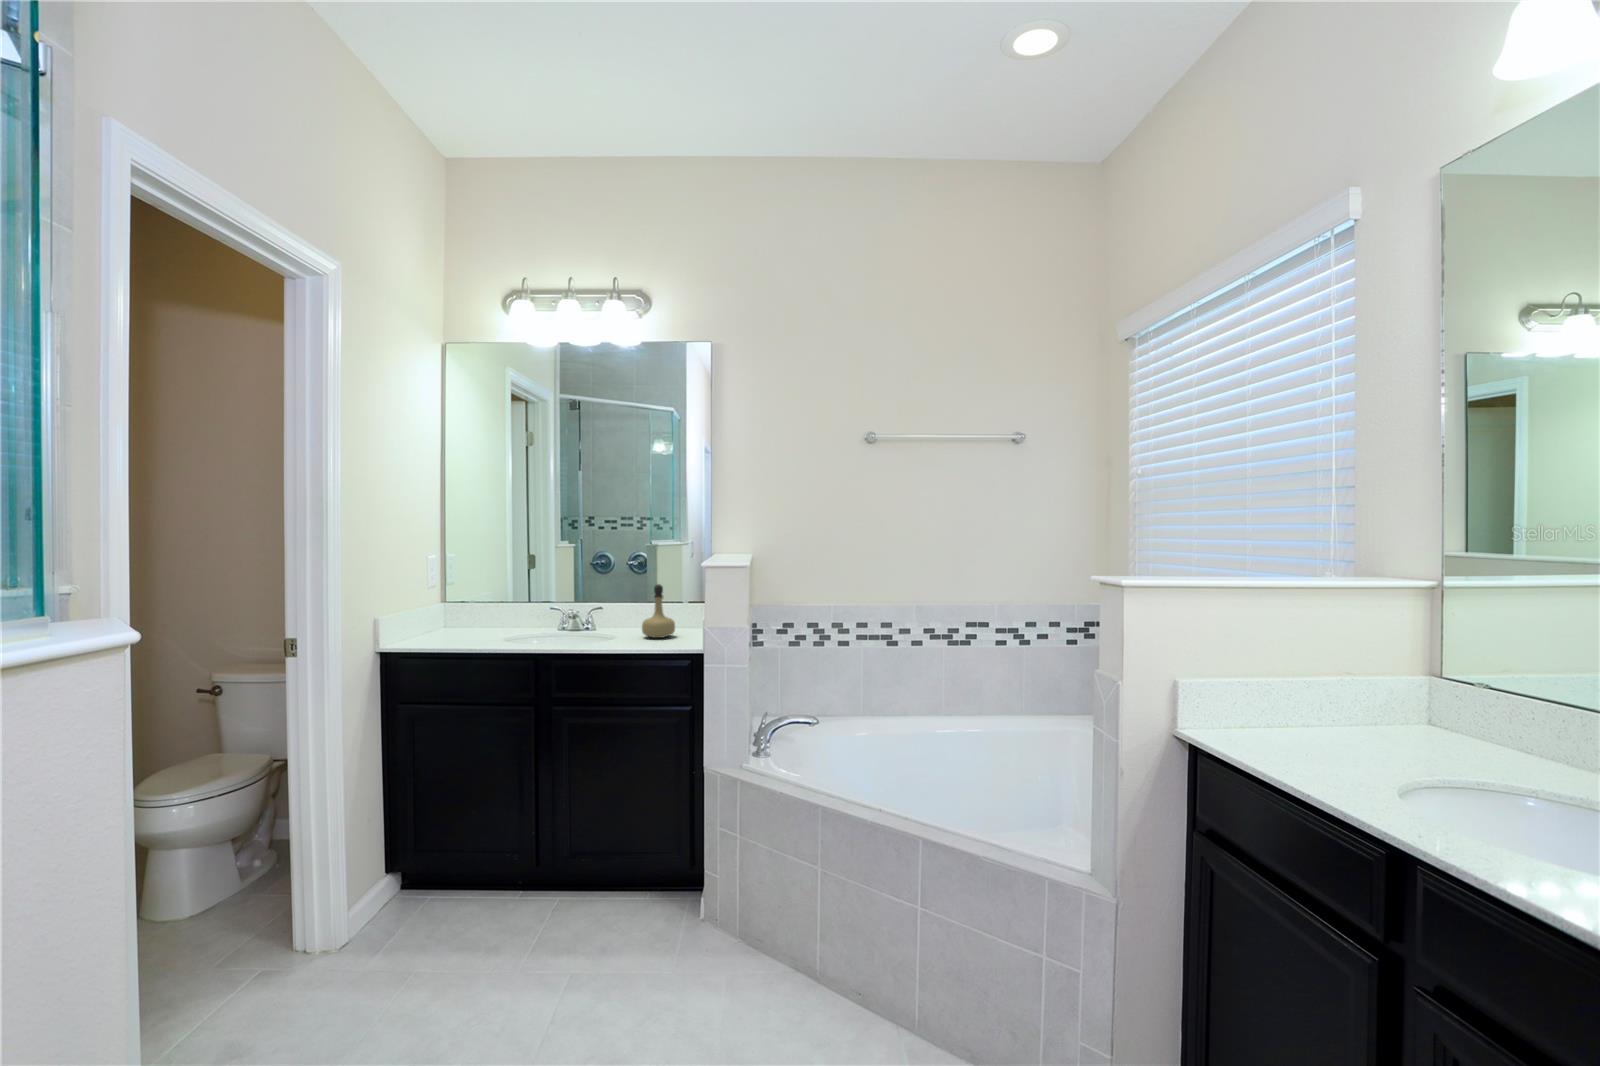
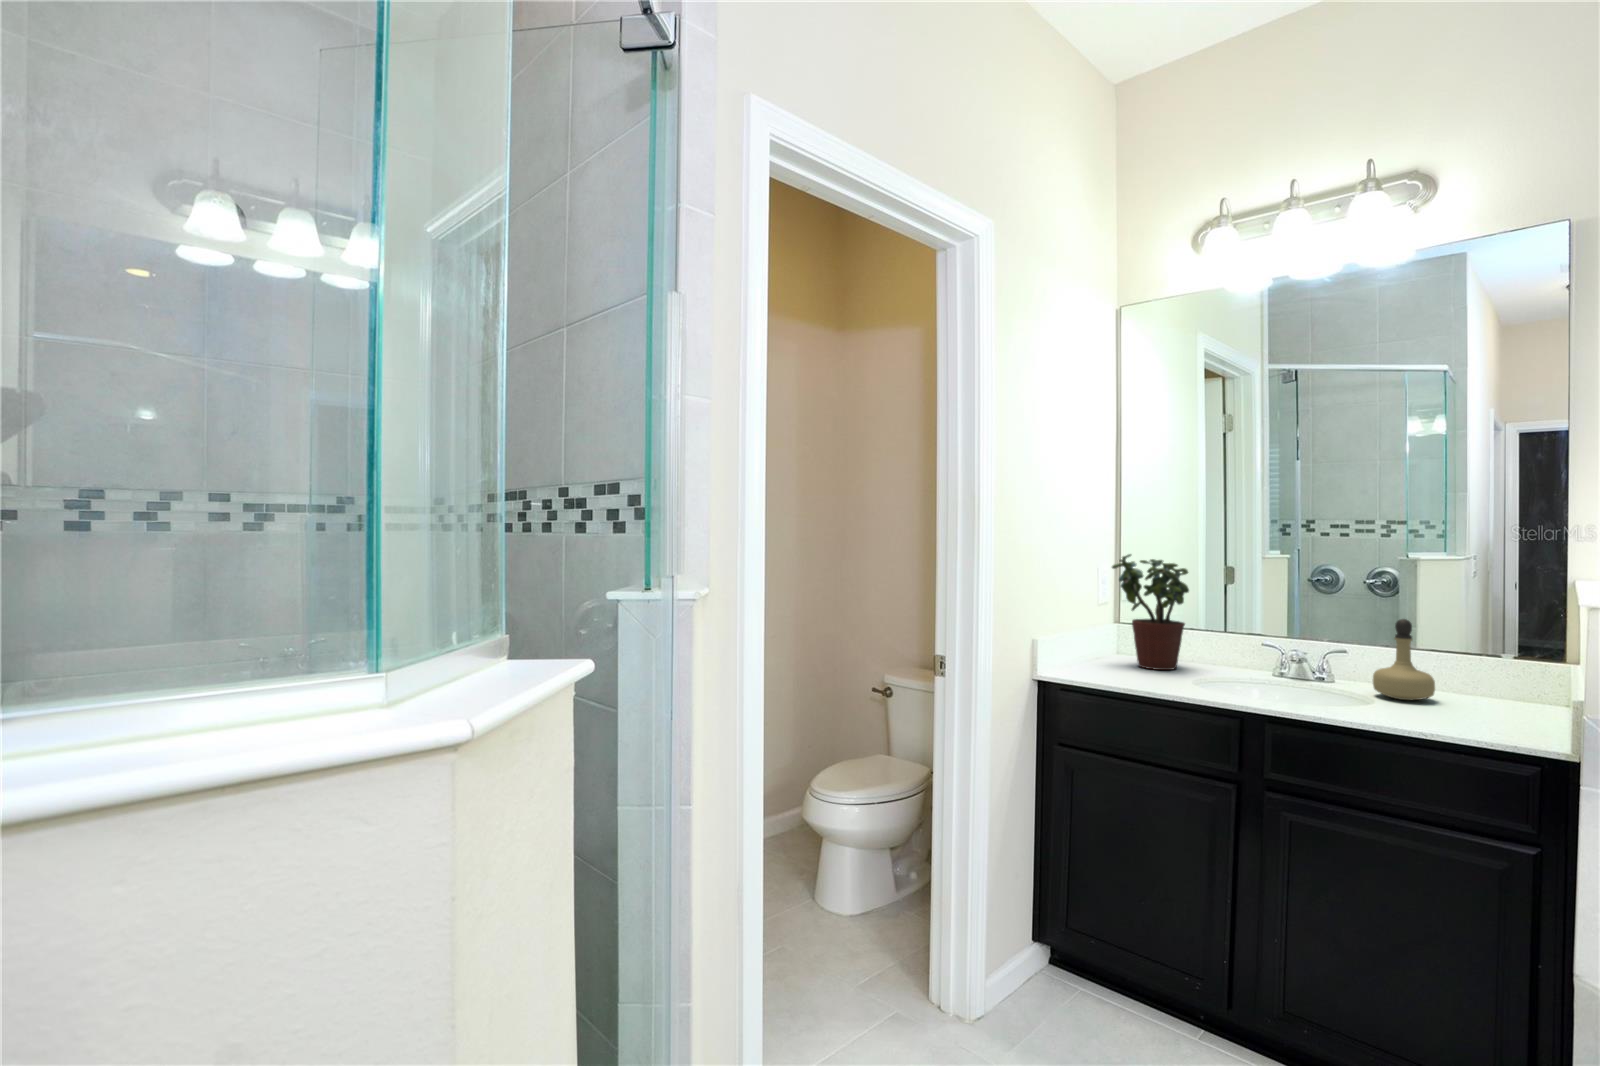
potted plant: none [451,546,516,645] -> present [1112,554,1189,670]

